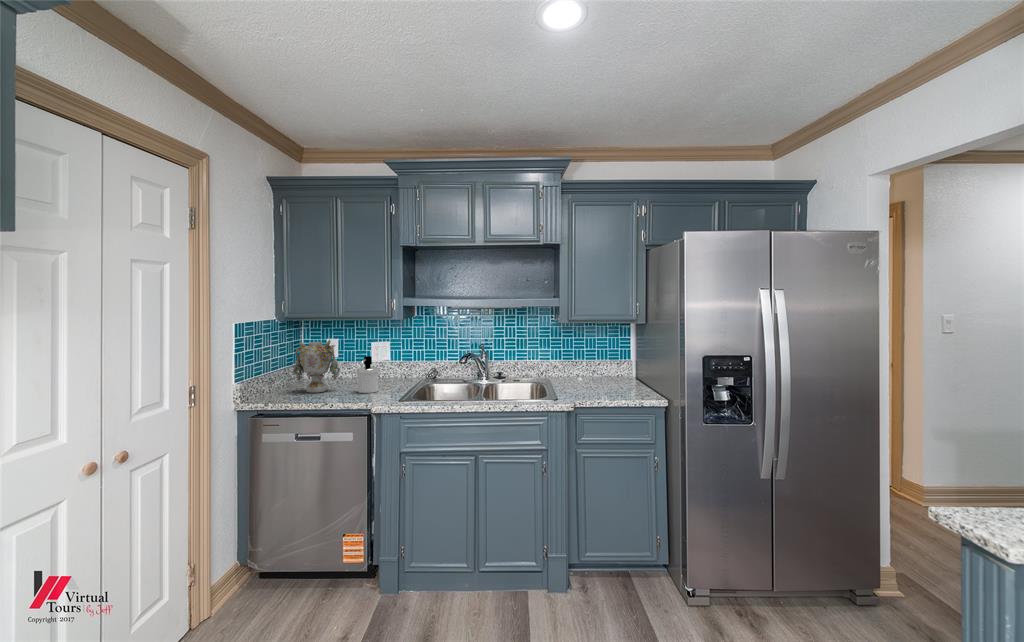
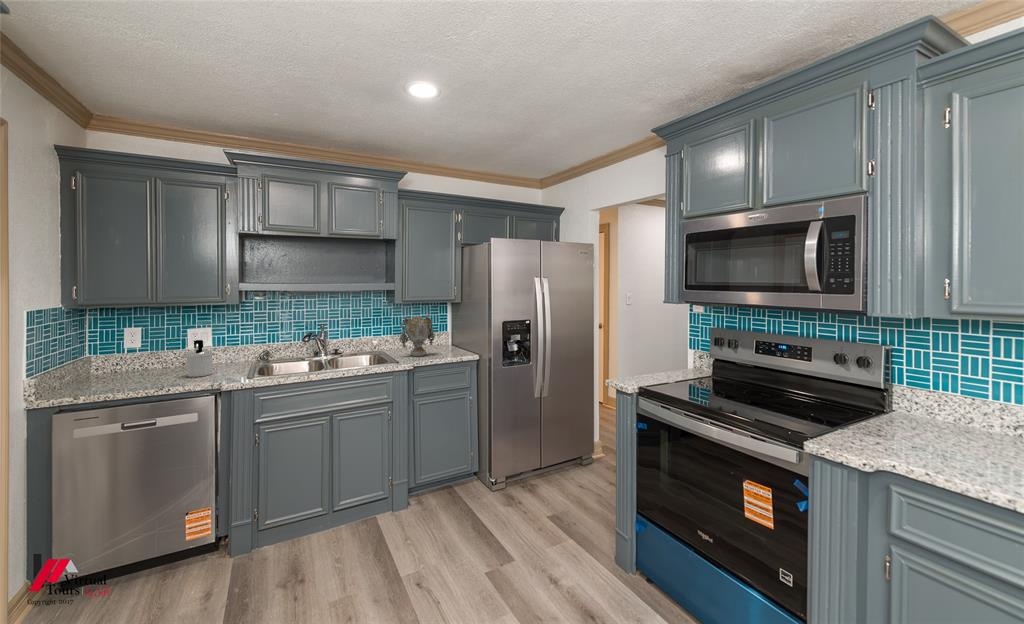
vase: present [293,340,340,393] -> present [399,314,435,356]

